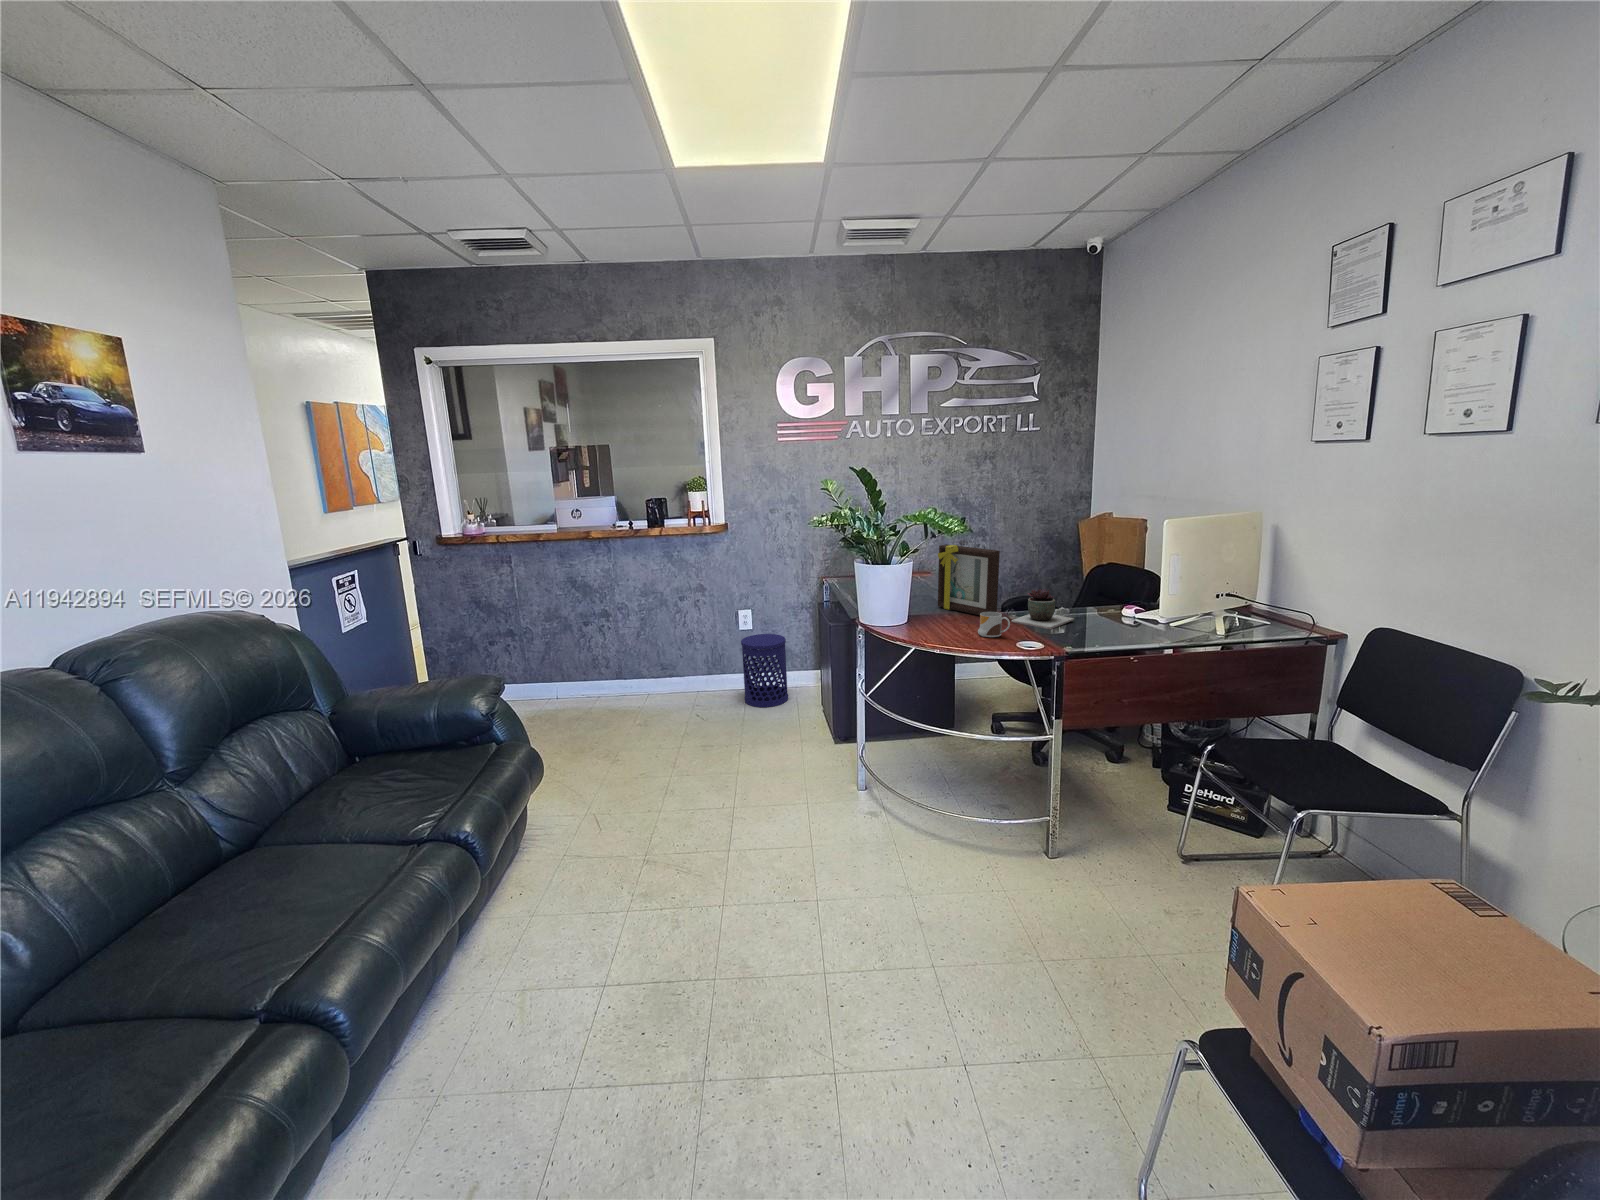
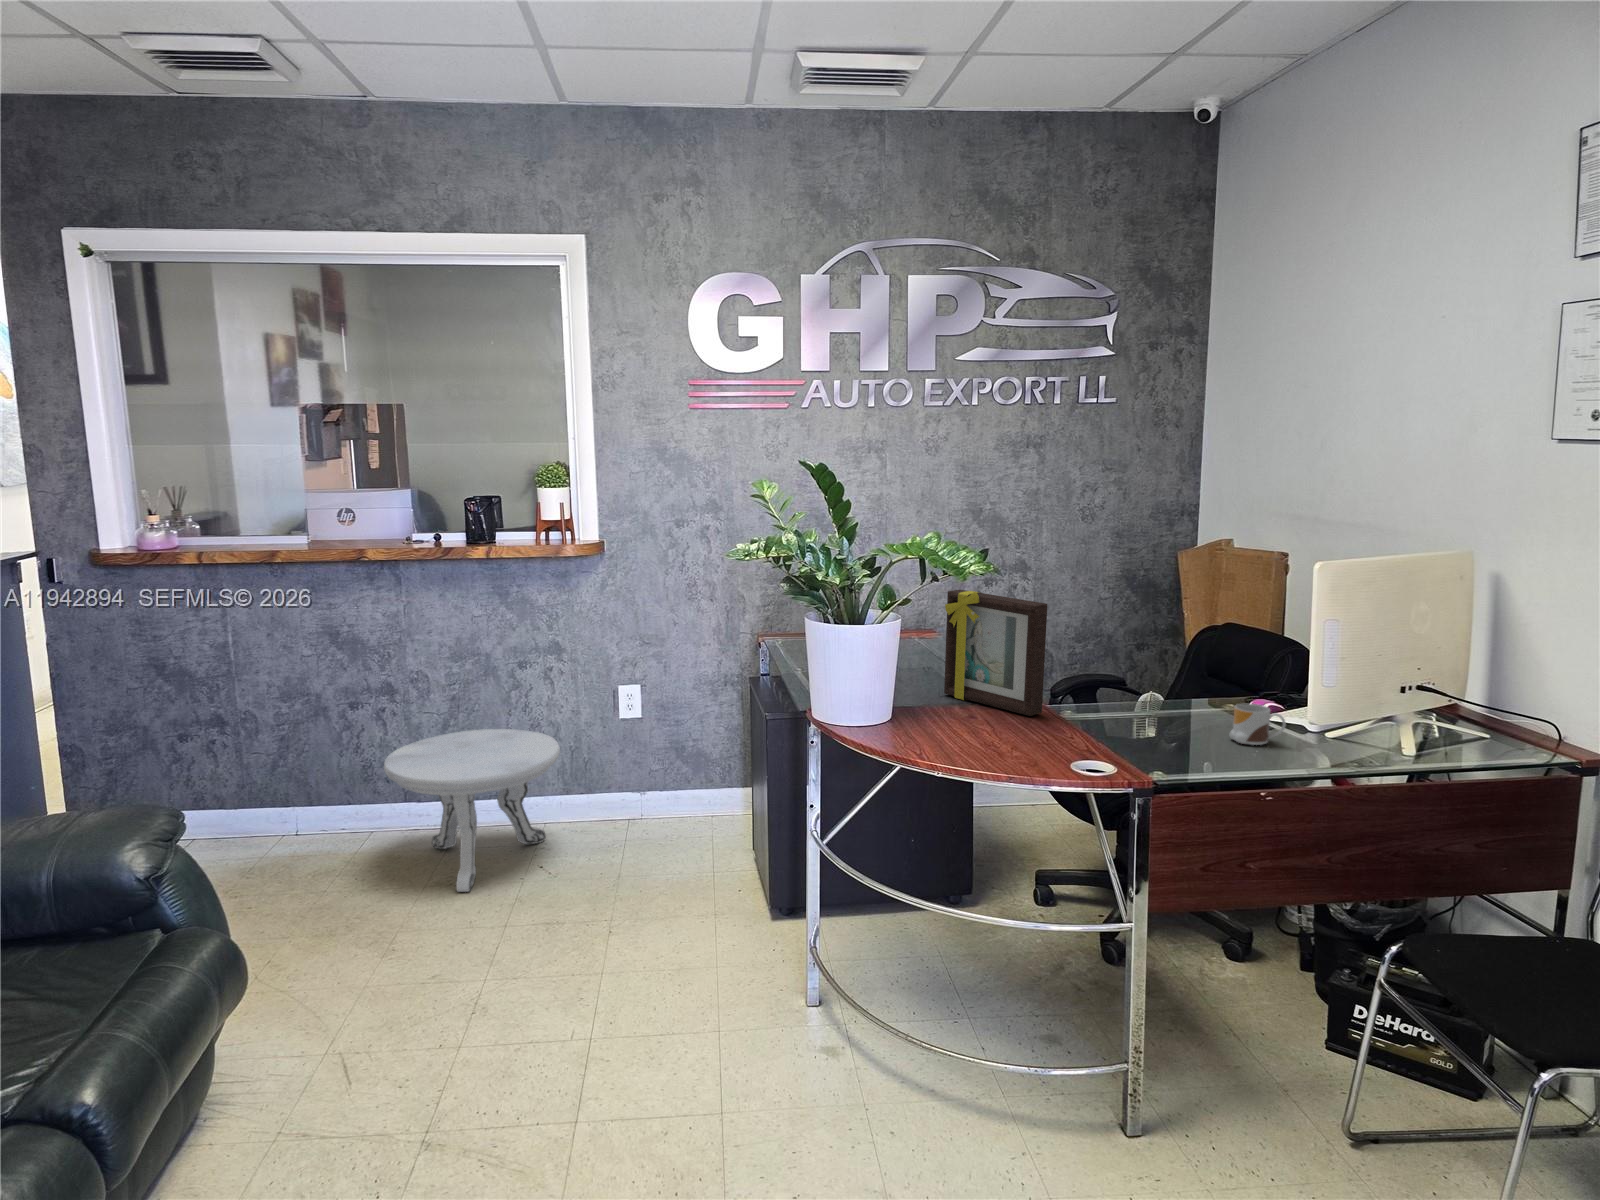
succulent plant: present [1011,589,1074,629] -> none [1066,670,1170,740]
mug: present [978,612,1010,637] -> present [1229,704,1286,745]
waste bin: present [741,634,788,707] -> none [619,725,698,851]
side table: none [607,637,707,730] -> present [384,729,560,892]

